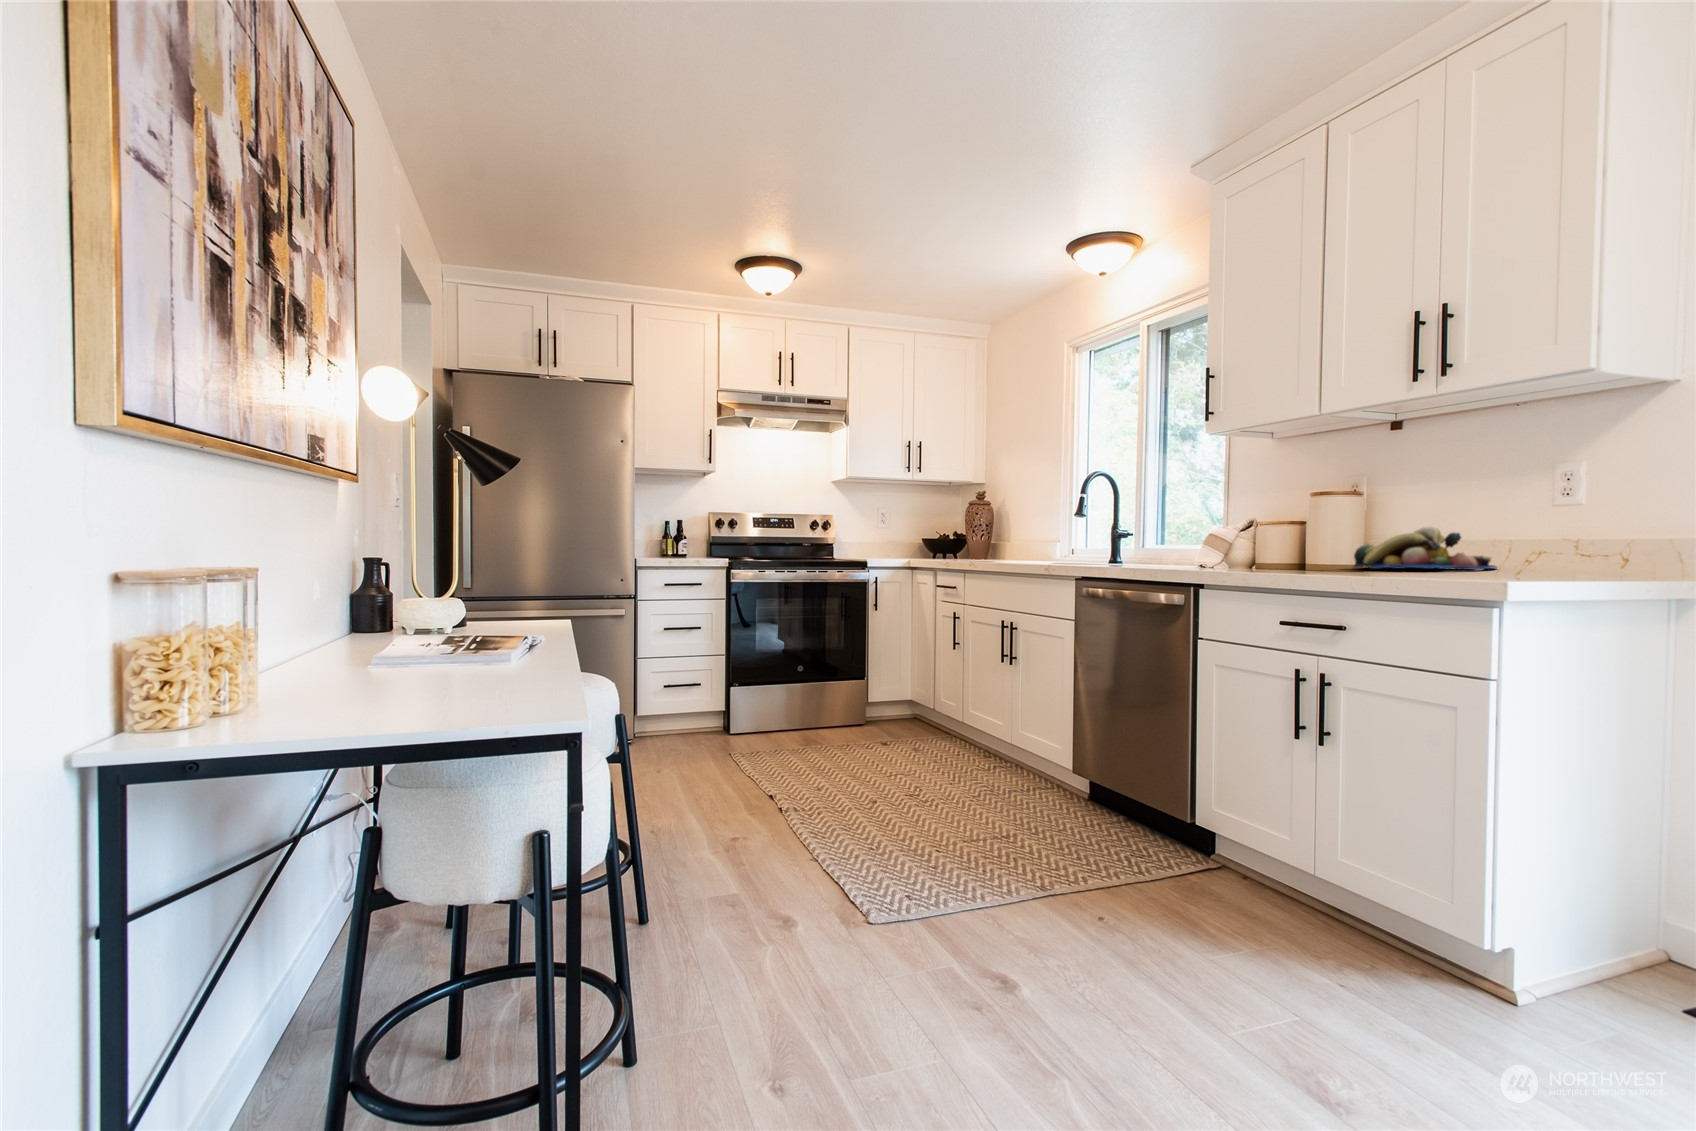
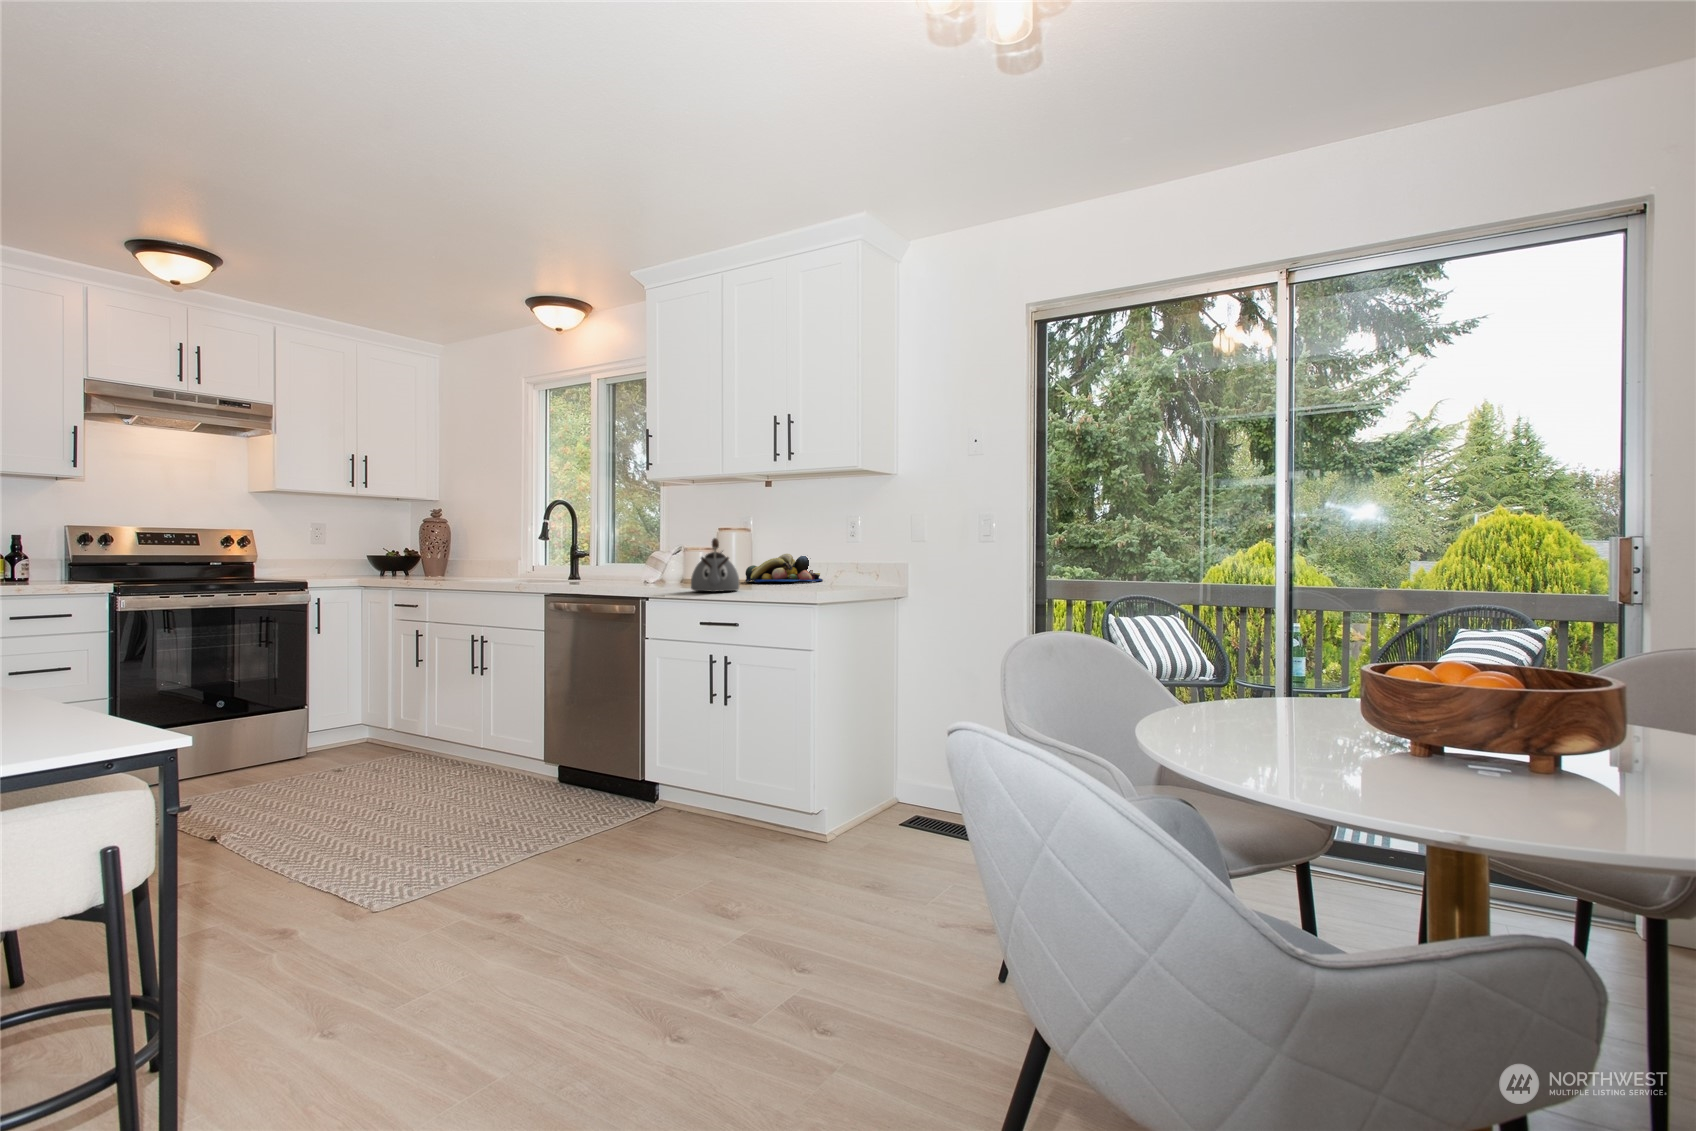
kettle: none [1268,501,1349,578] -> present [691,538,740,592]

